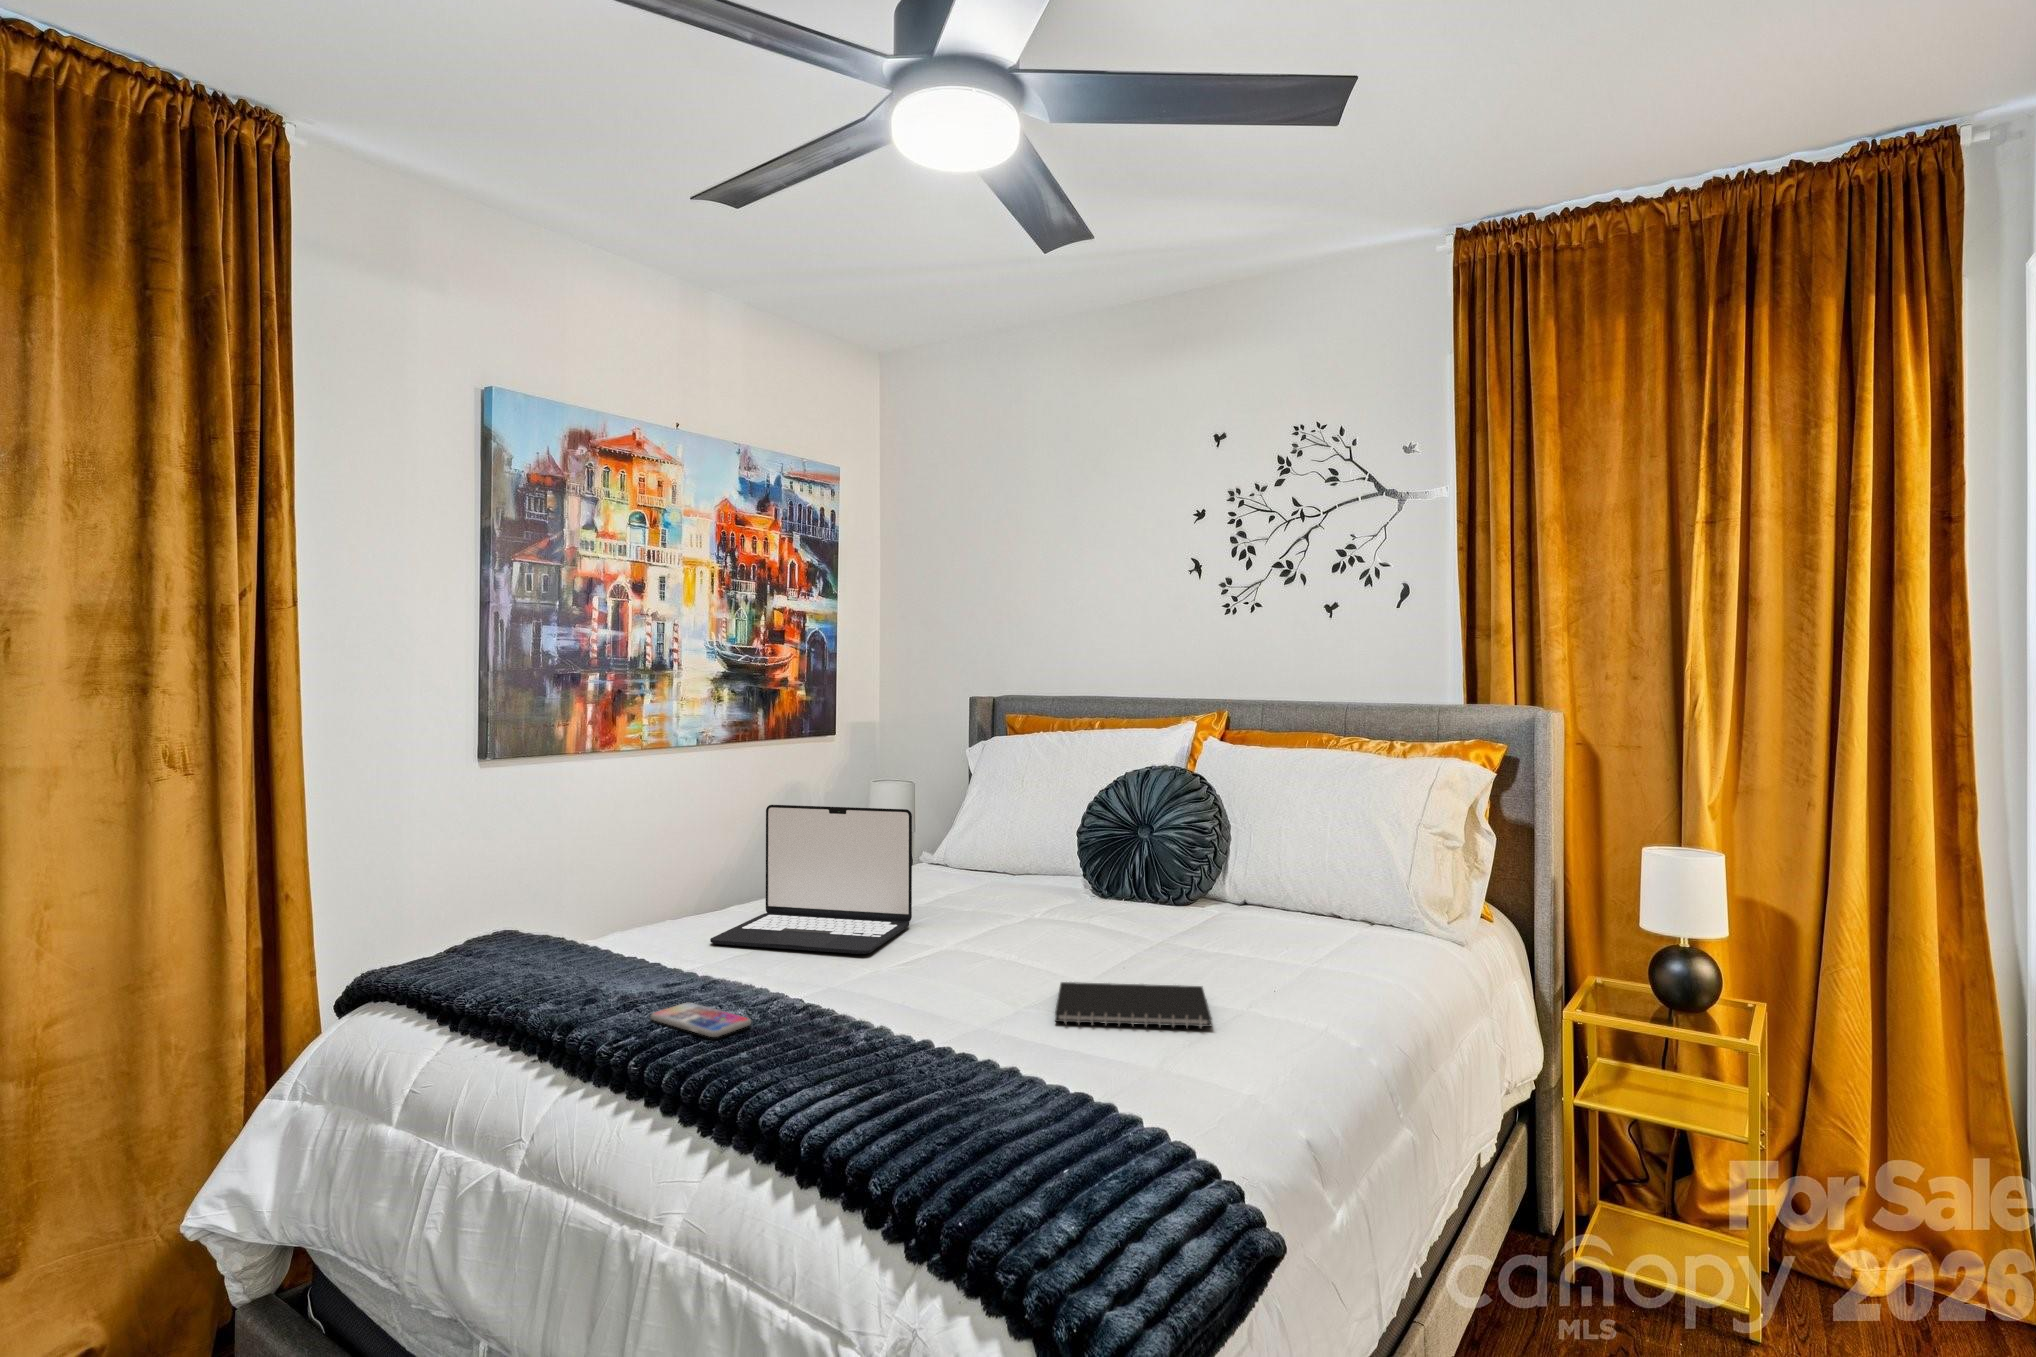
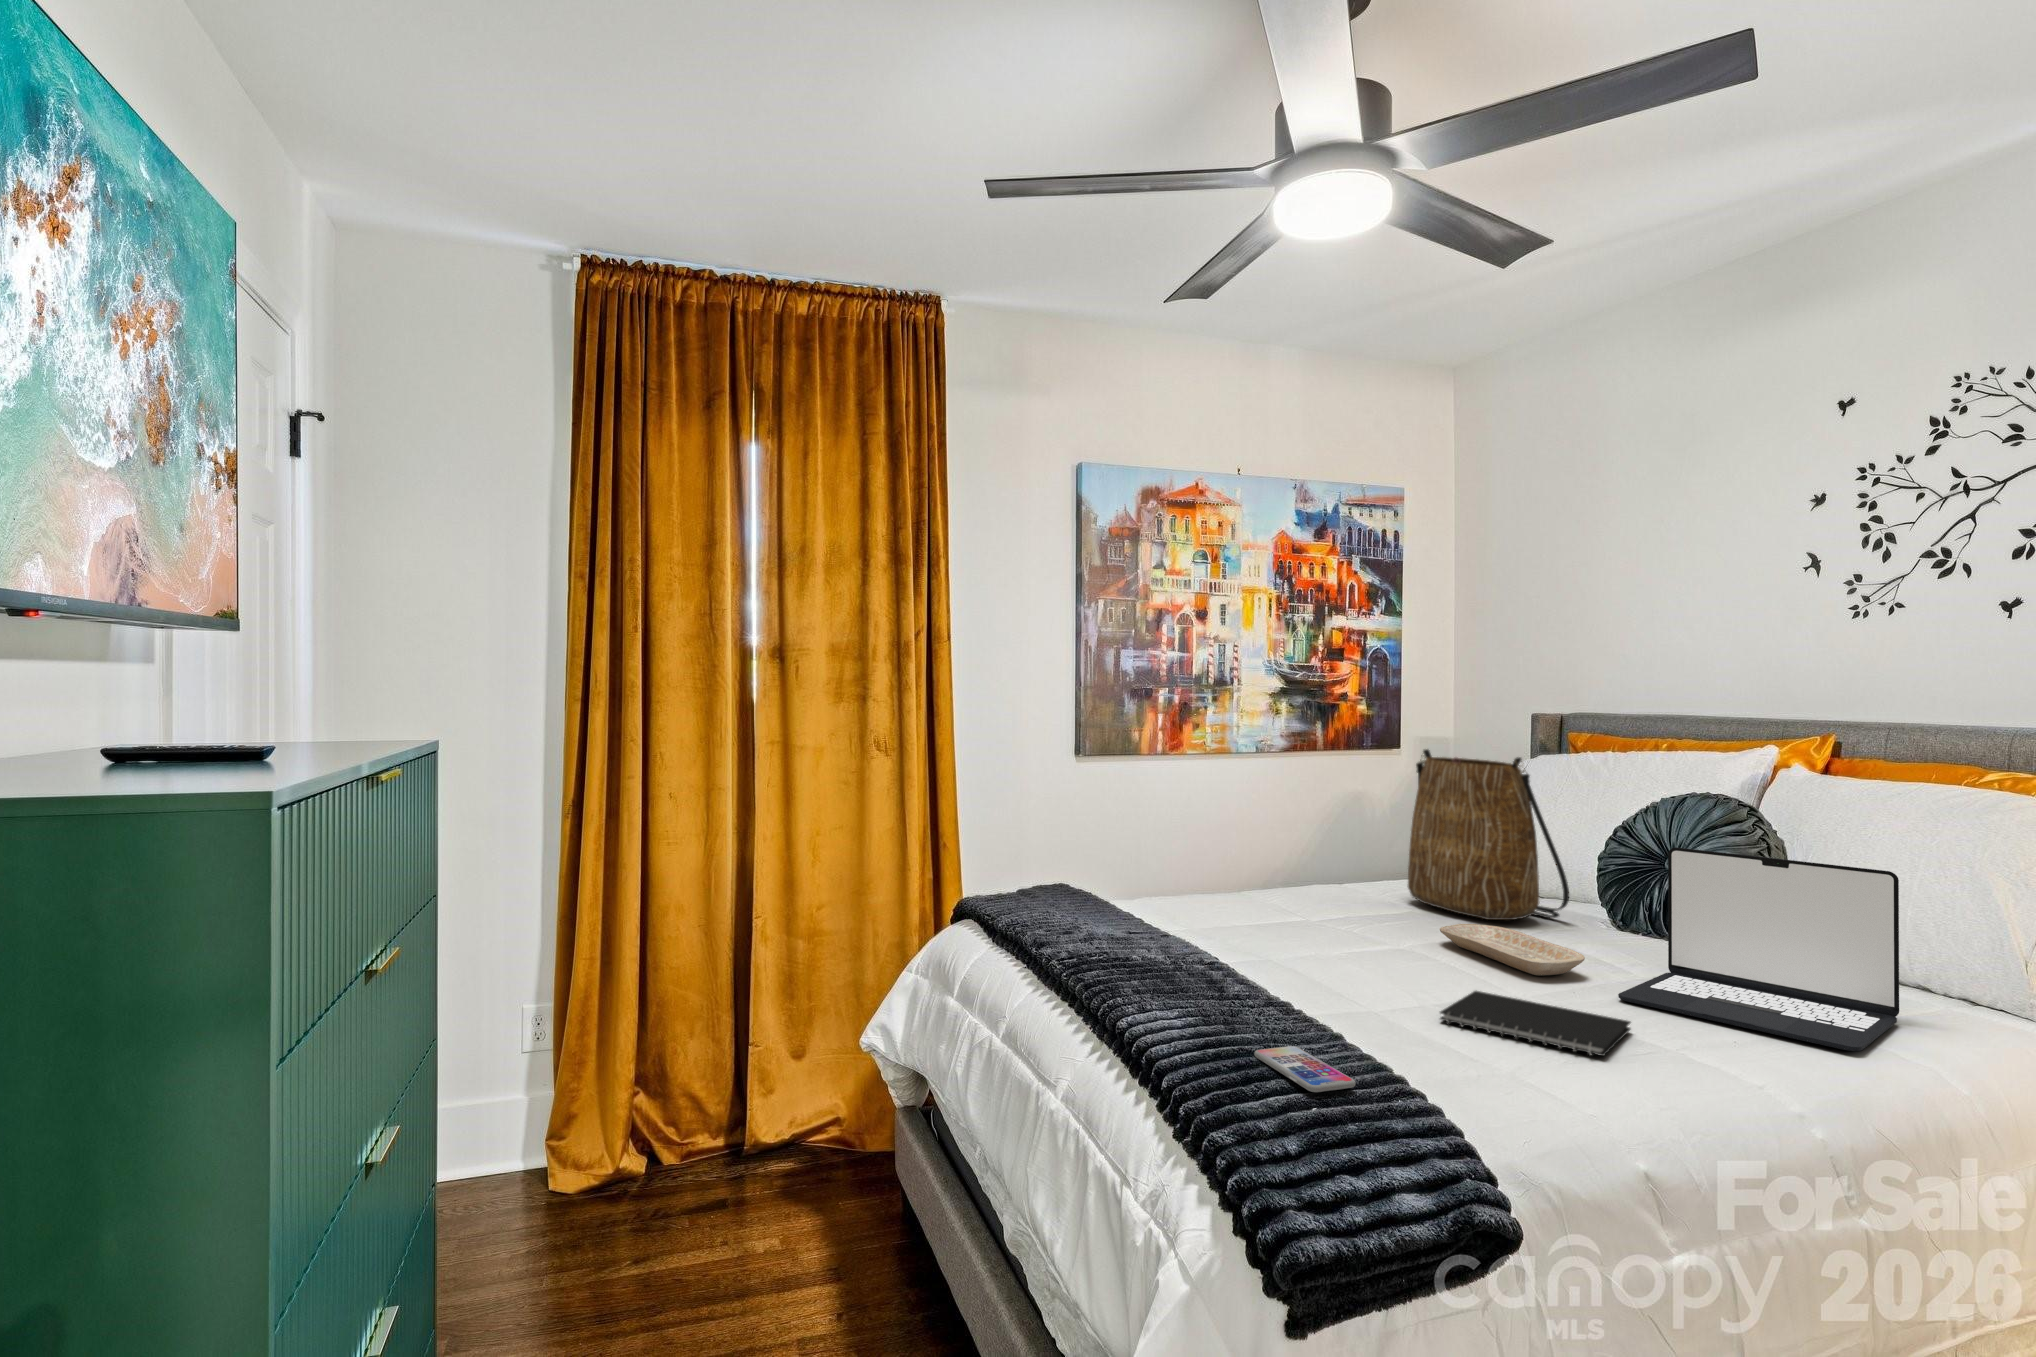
tote bag: none [910,736,1062,904] -> present [1408,749,1569,920]
laptop: present [710,805,912,954] -> present [1618,847,1899,1051]
tray: none [978,910,1122,954] -> present [1440,924,1585,975]
smartphone: present [651,1003,751,1037] -> present [1254,1046,1356,1092]

